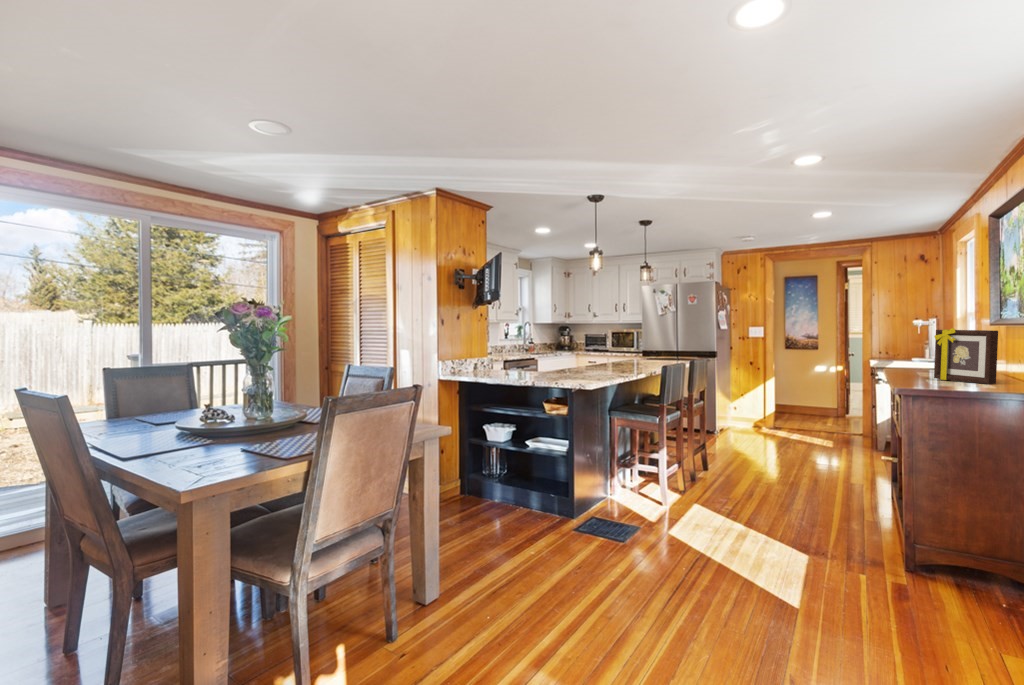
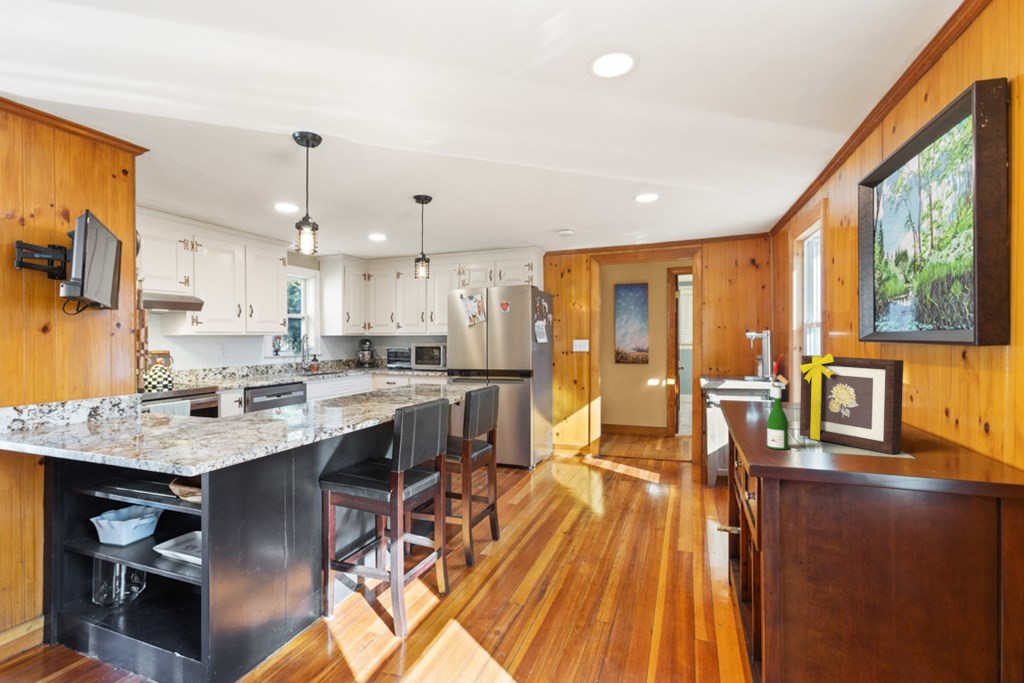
wine bottle: none [909,328,928,382] -> present [767,355,798,451]

